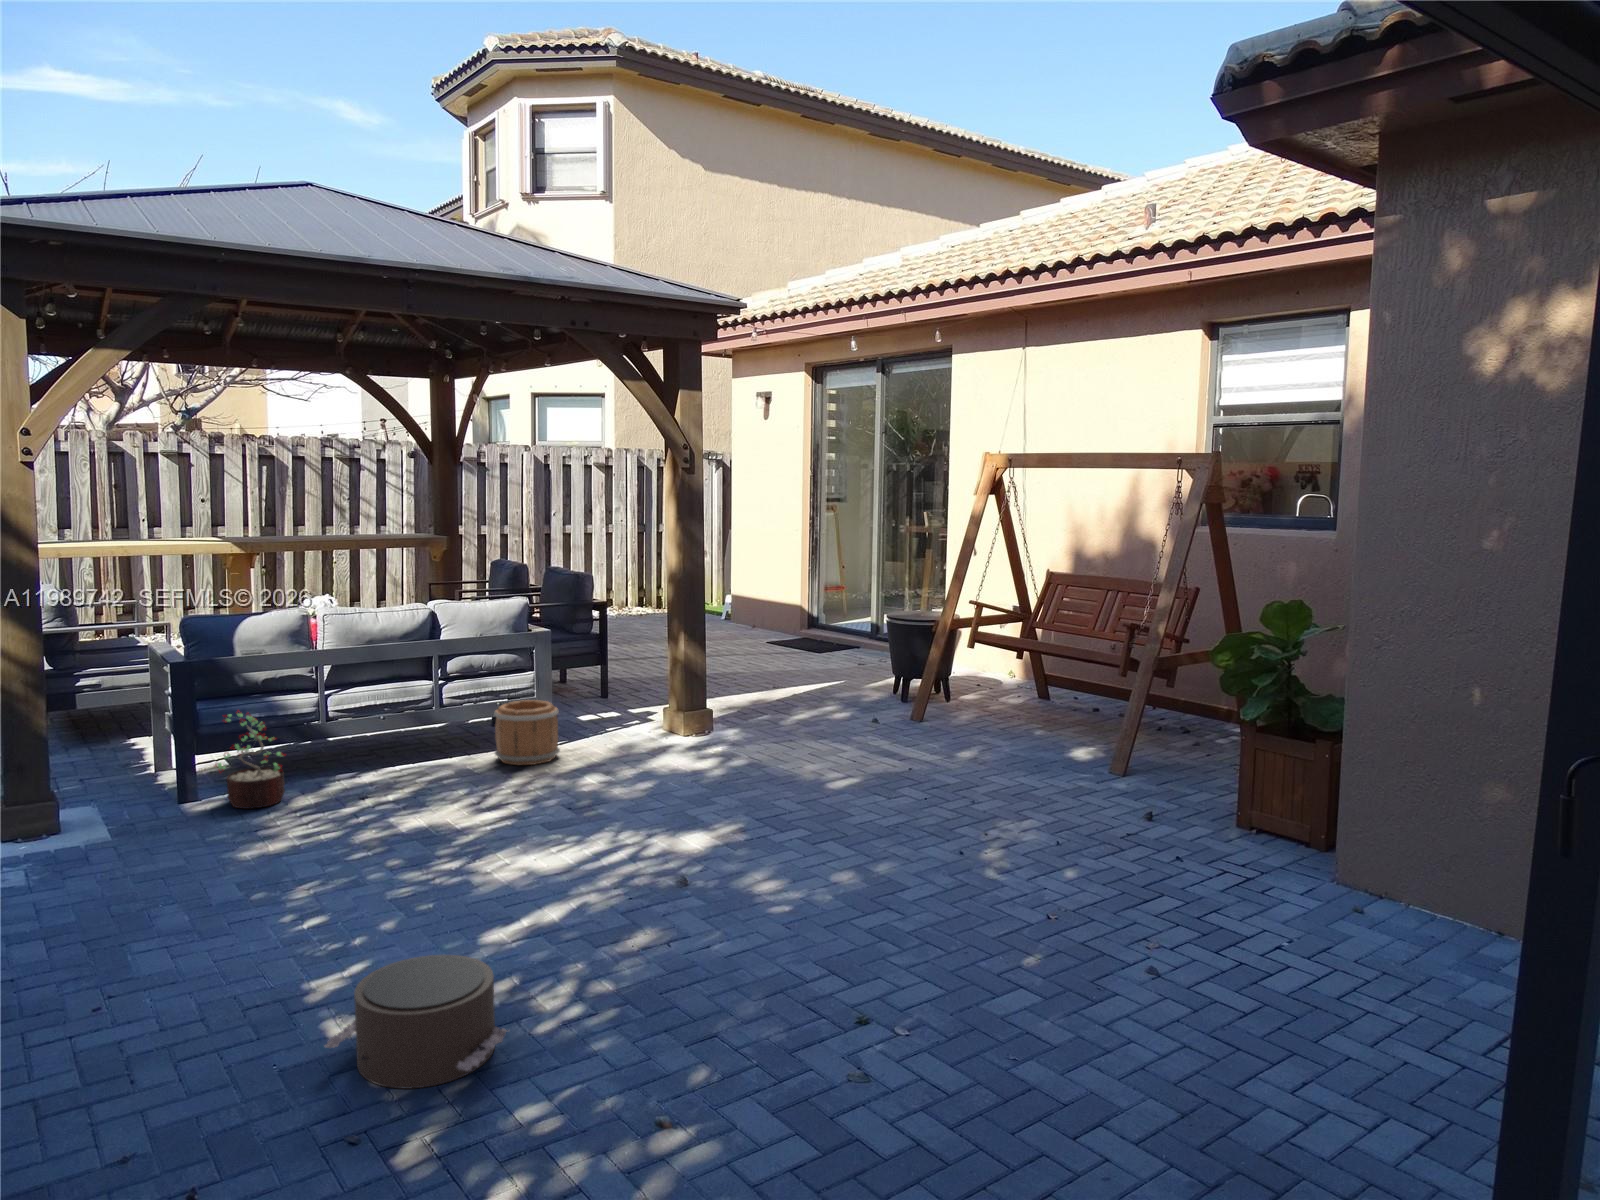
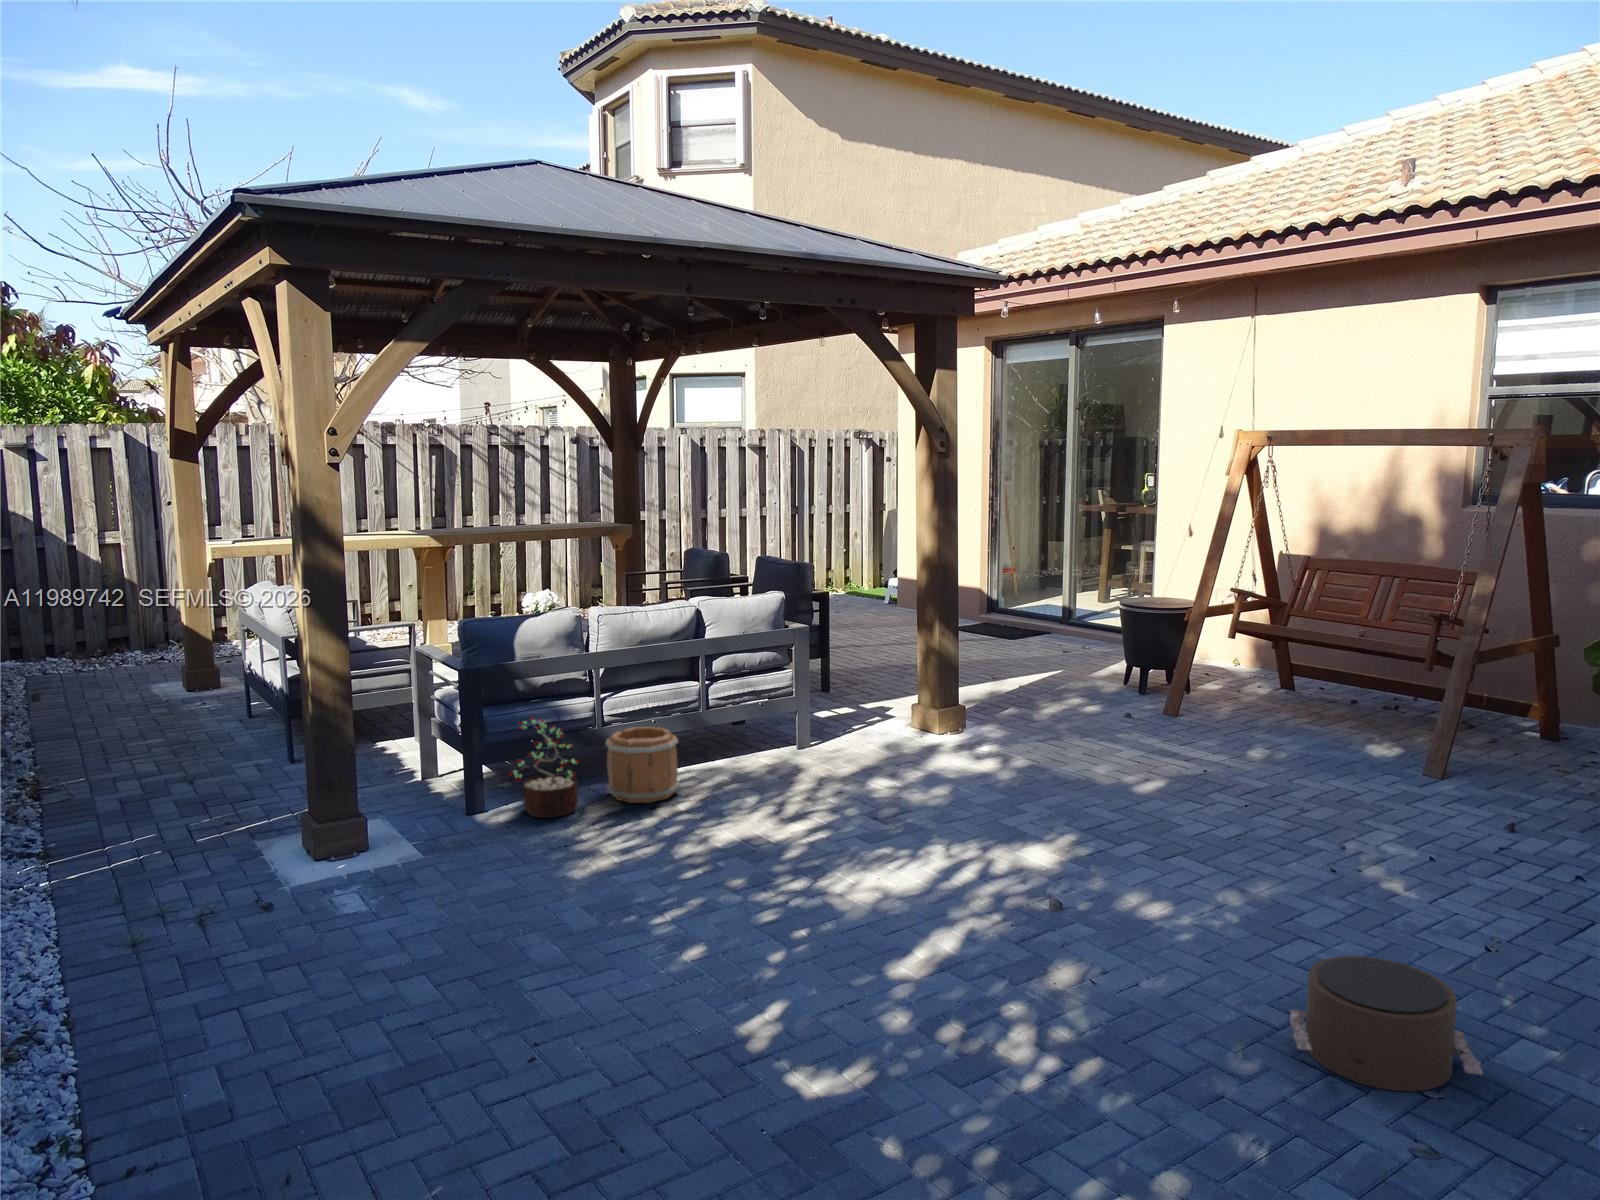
bucket: present [494,700,560,765] -> present [606,727,680,803]
pouf: present [325,955,507,1089] -> present [1290,956,1483,1092]

